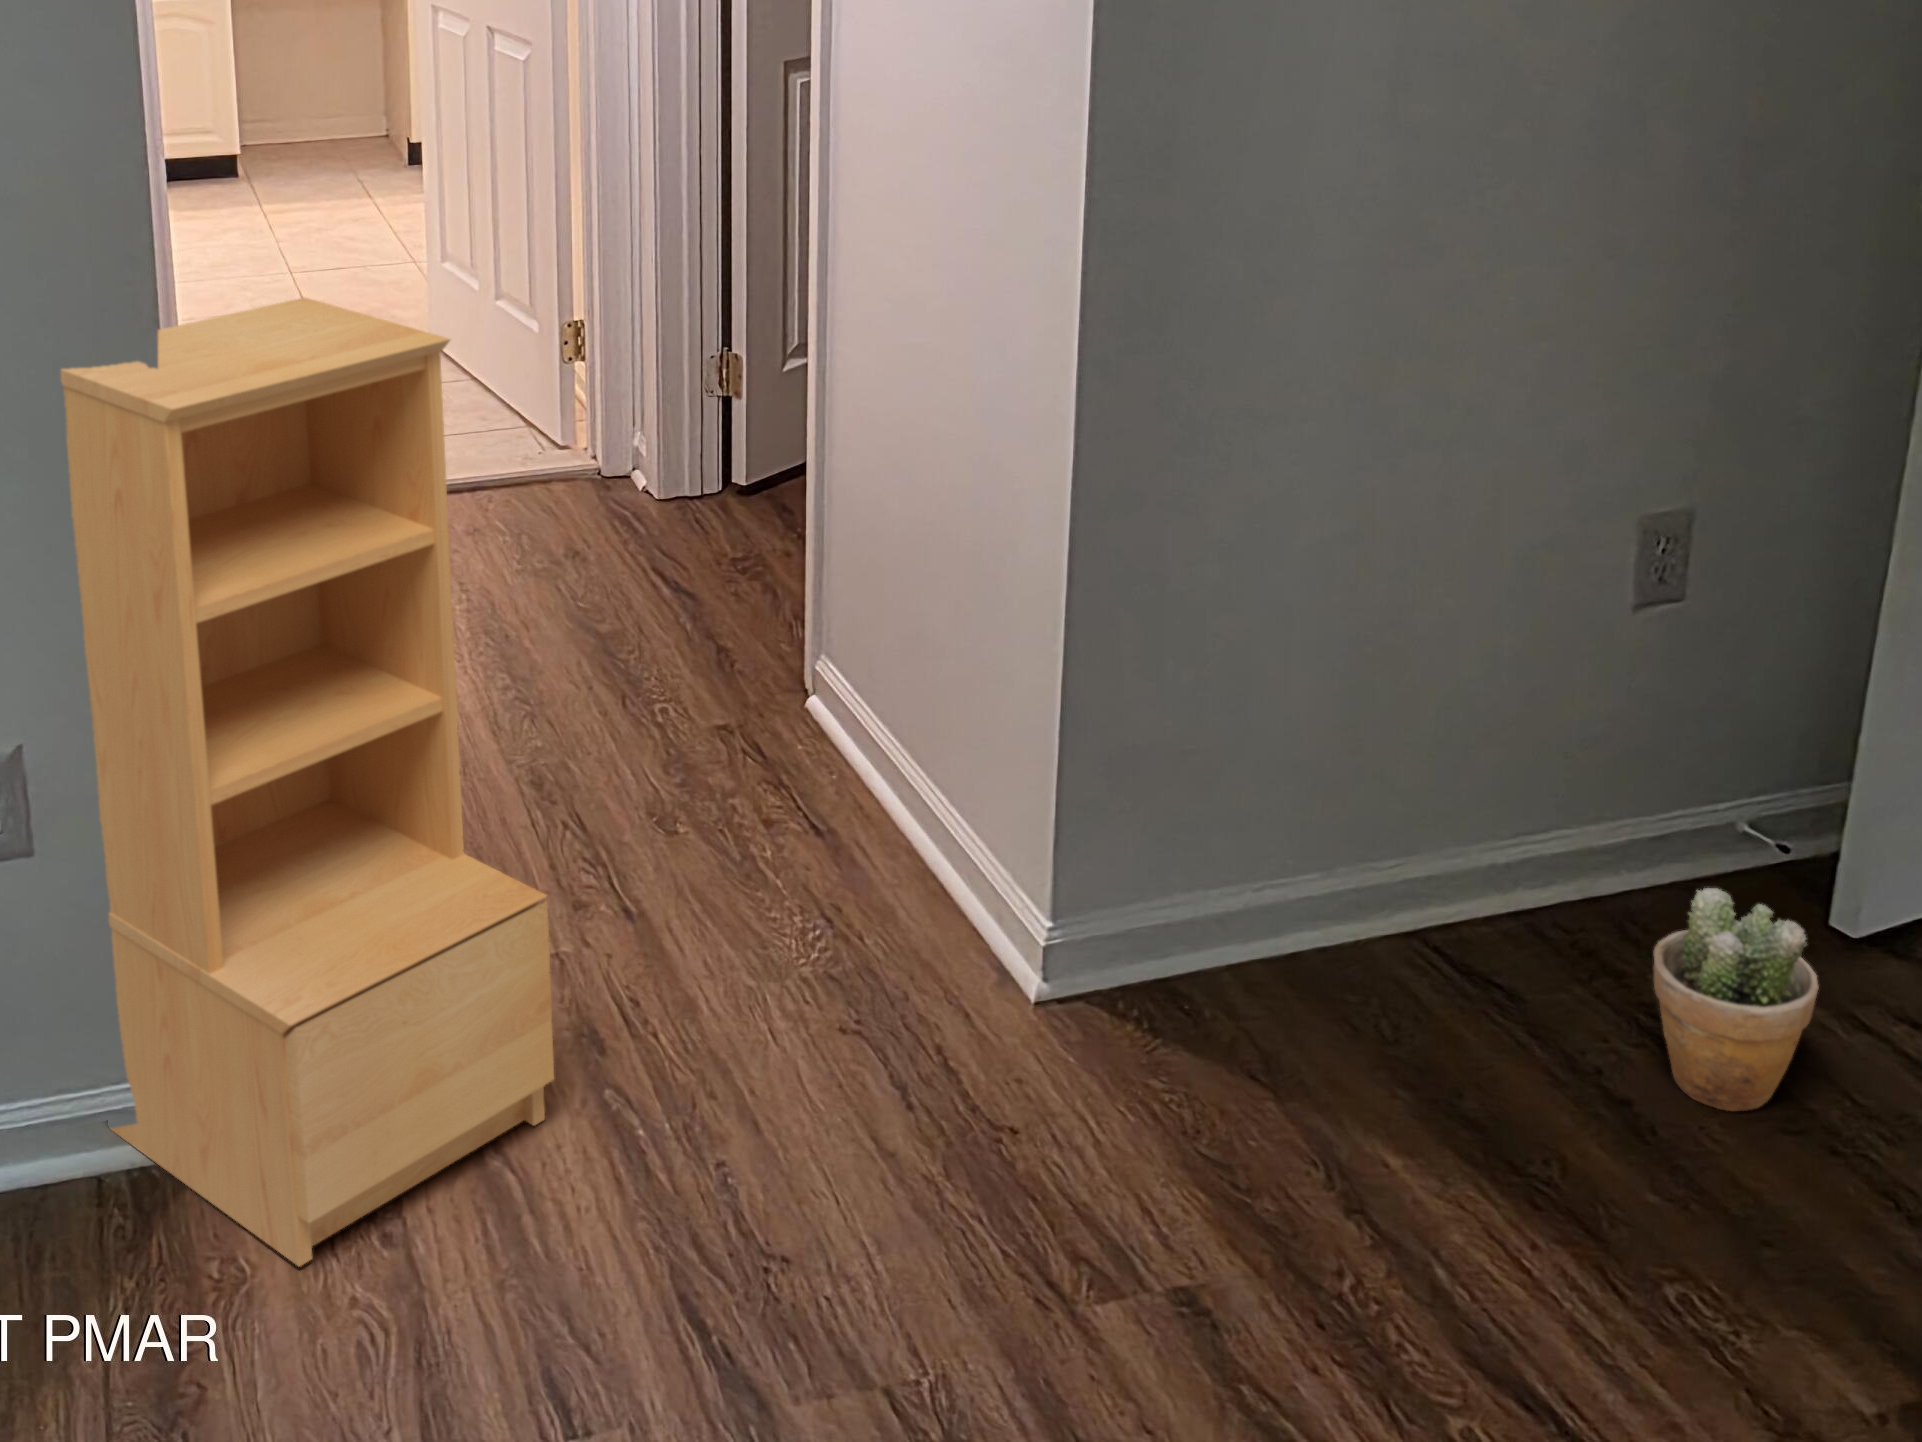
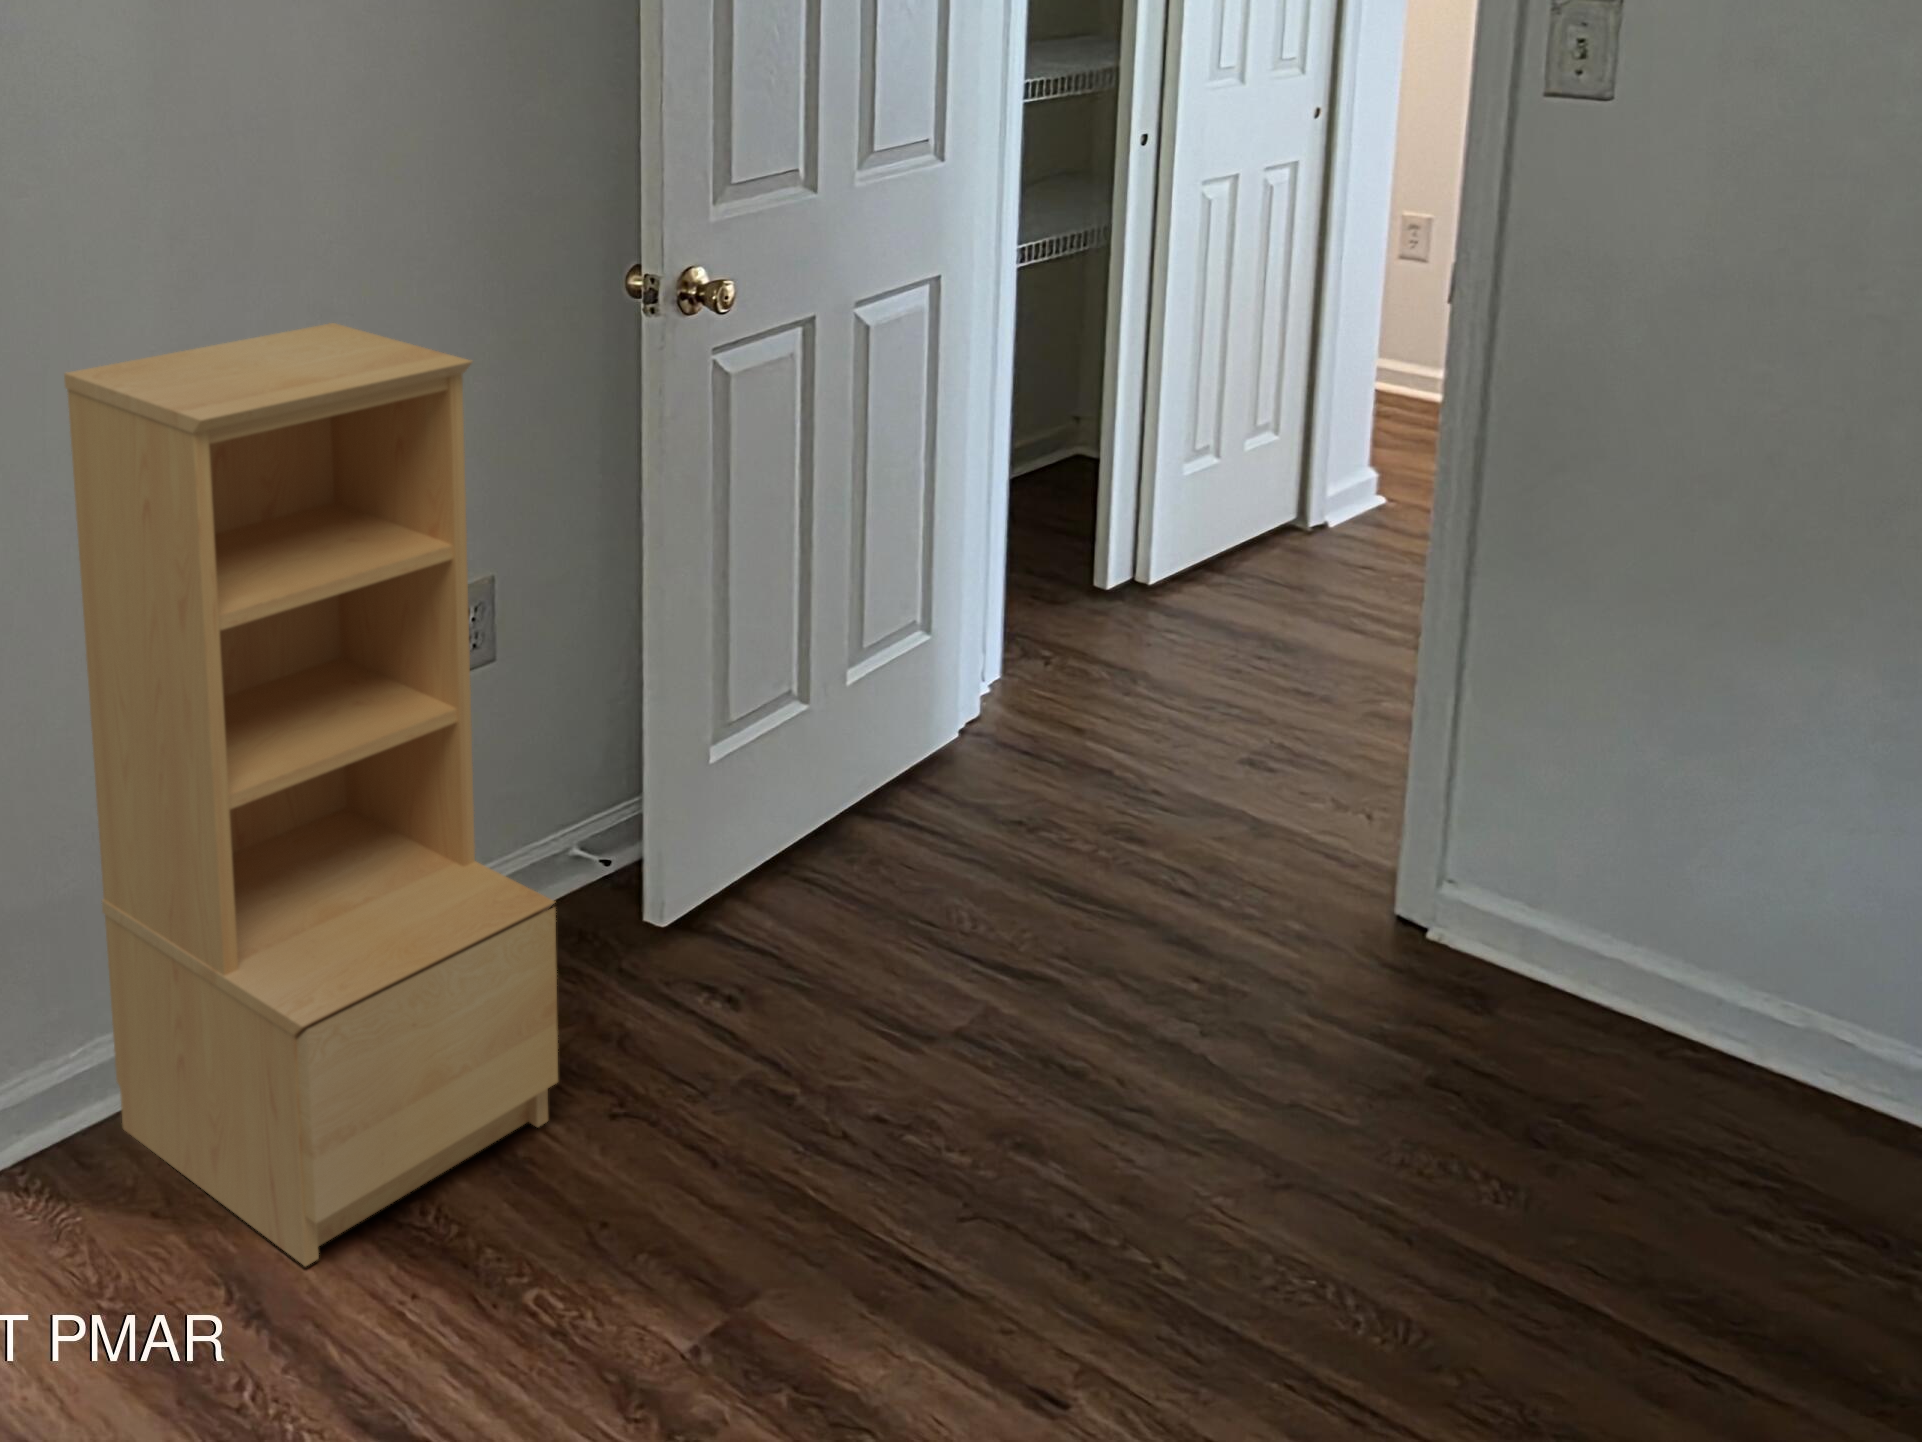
potted plant: present [1654,888,1819,1111] -> none [1610,902,1769,1117]

